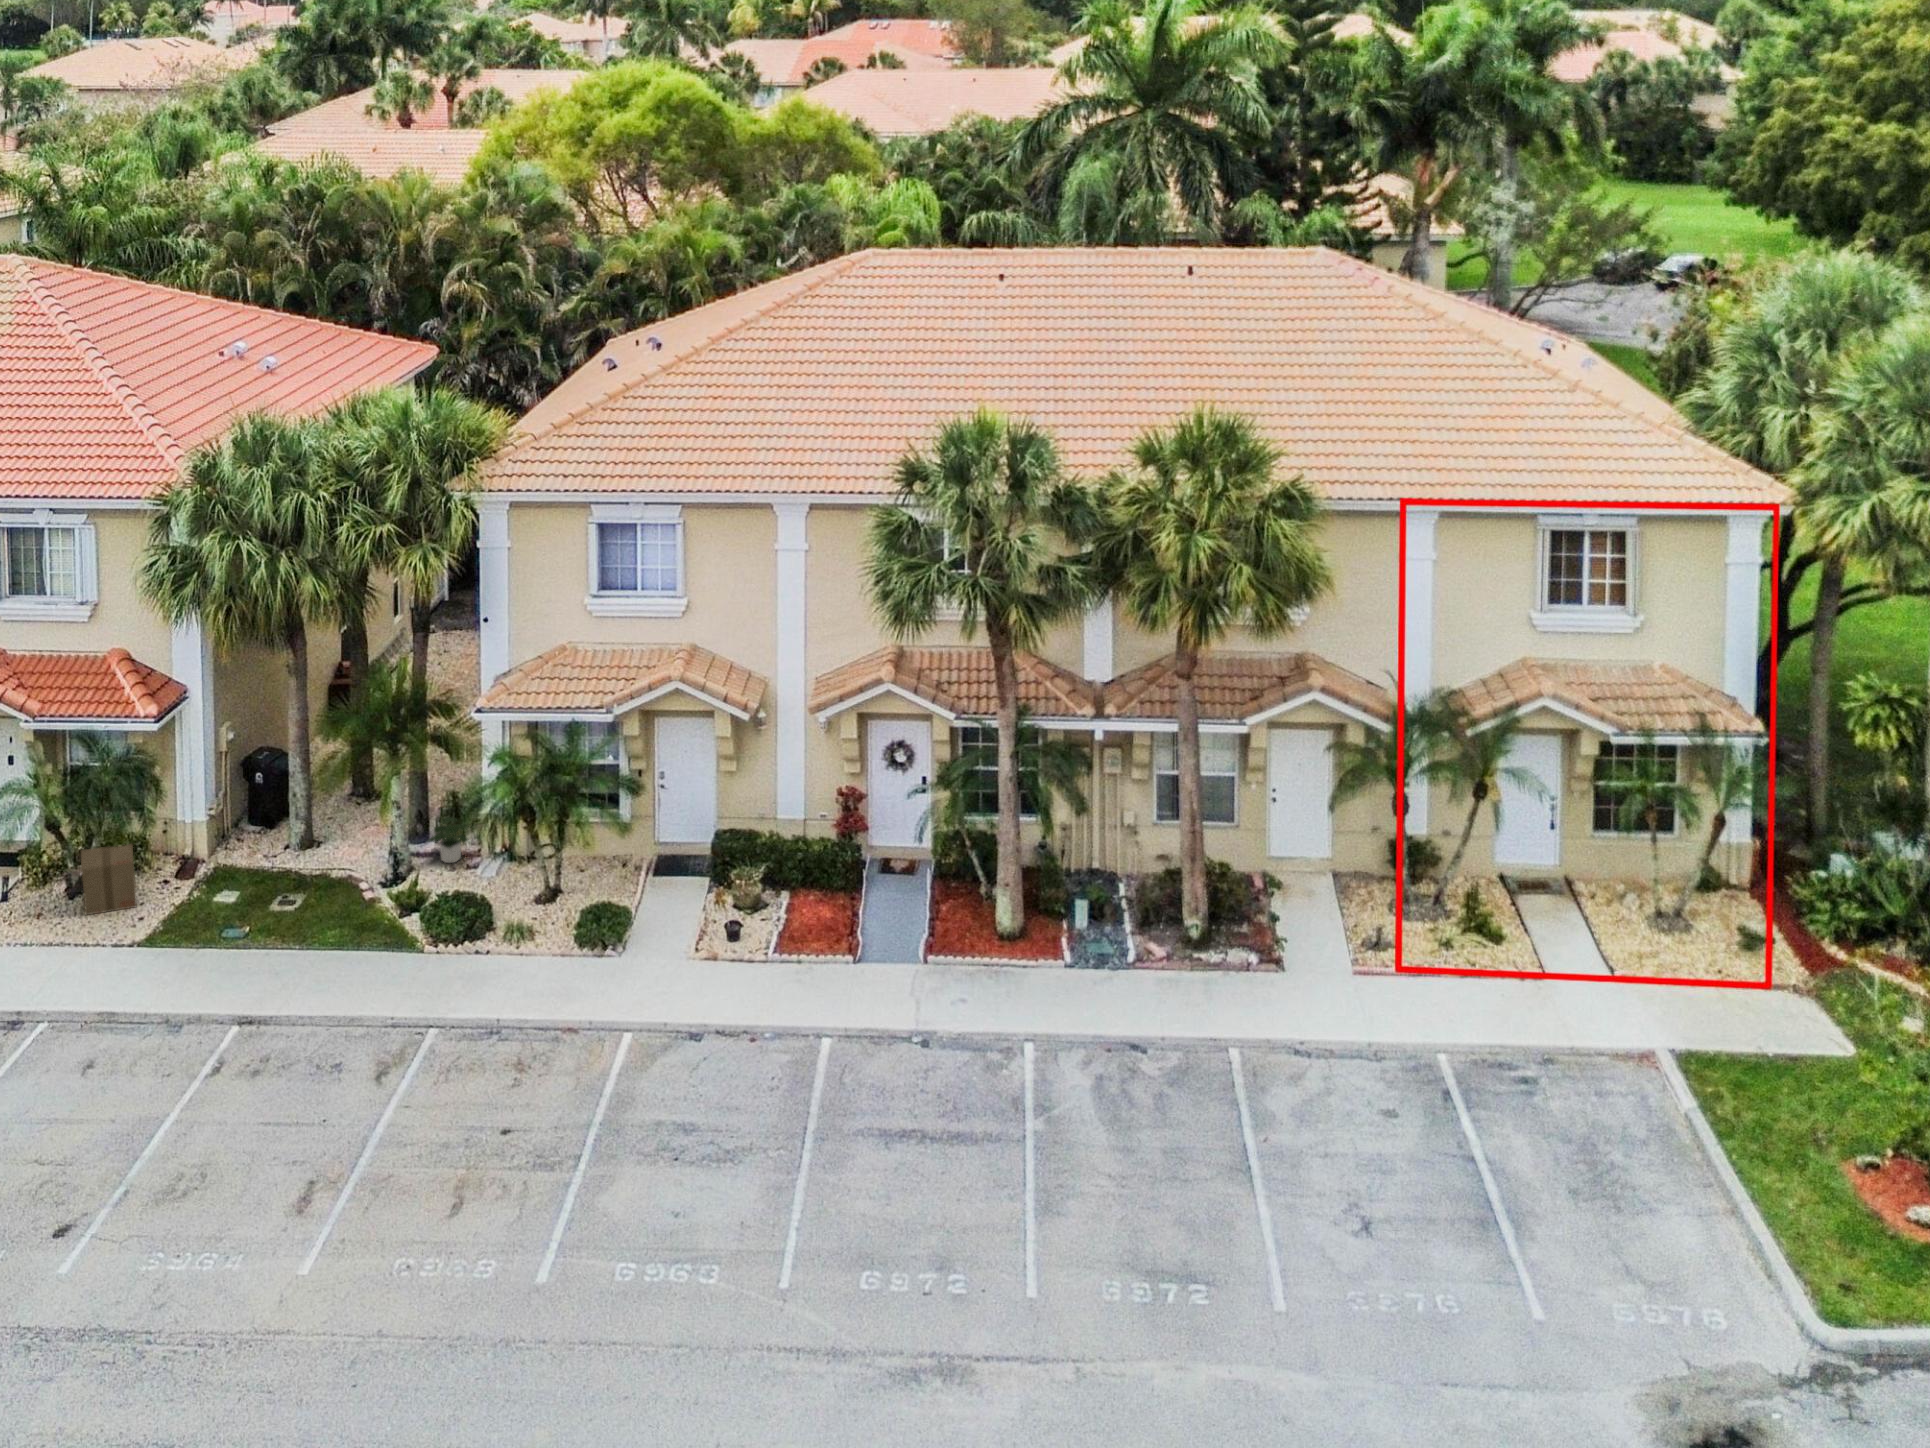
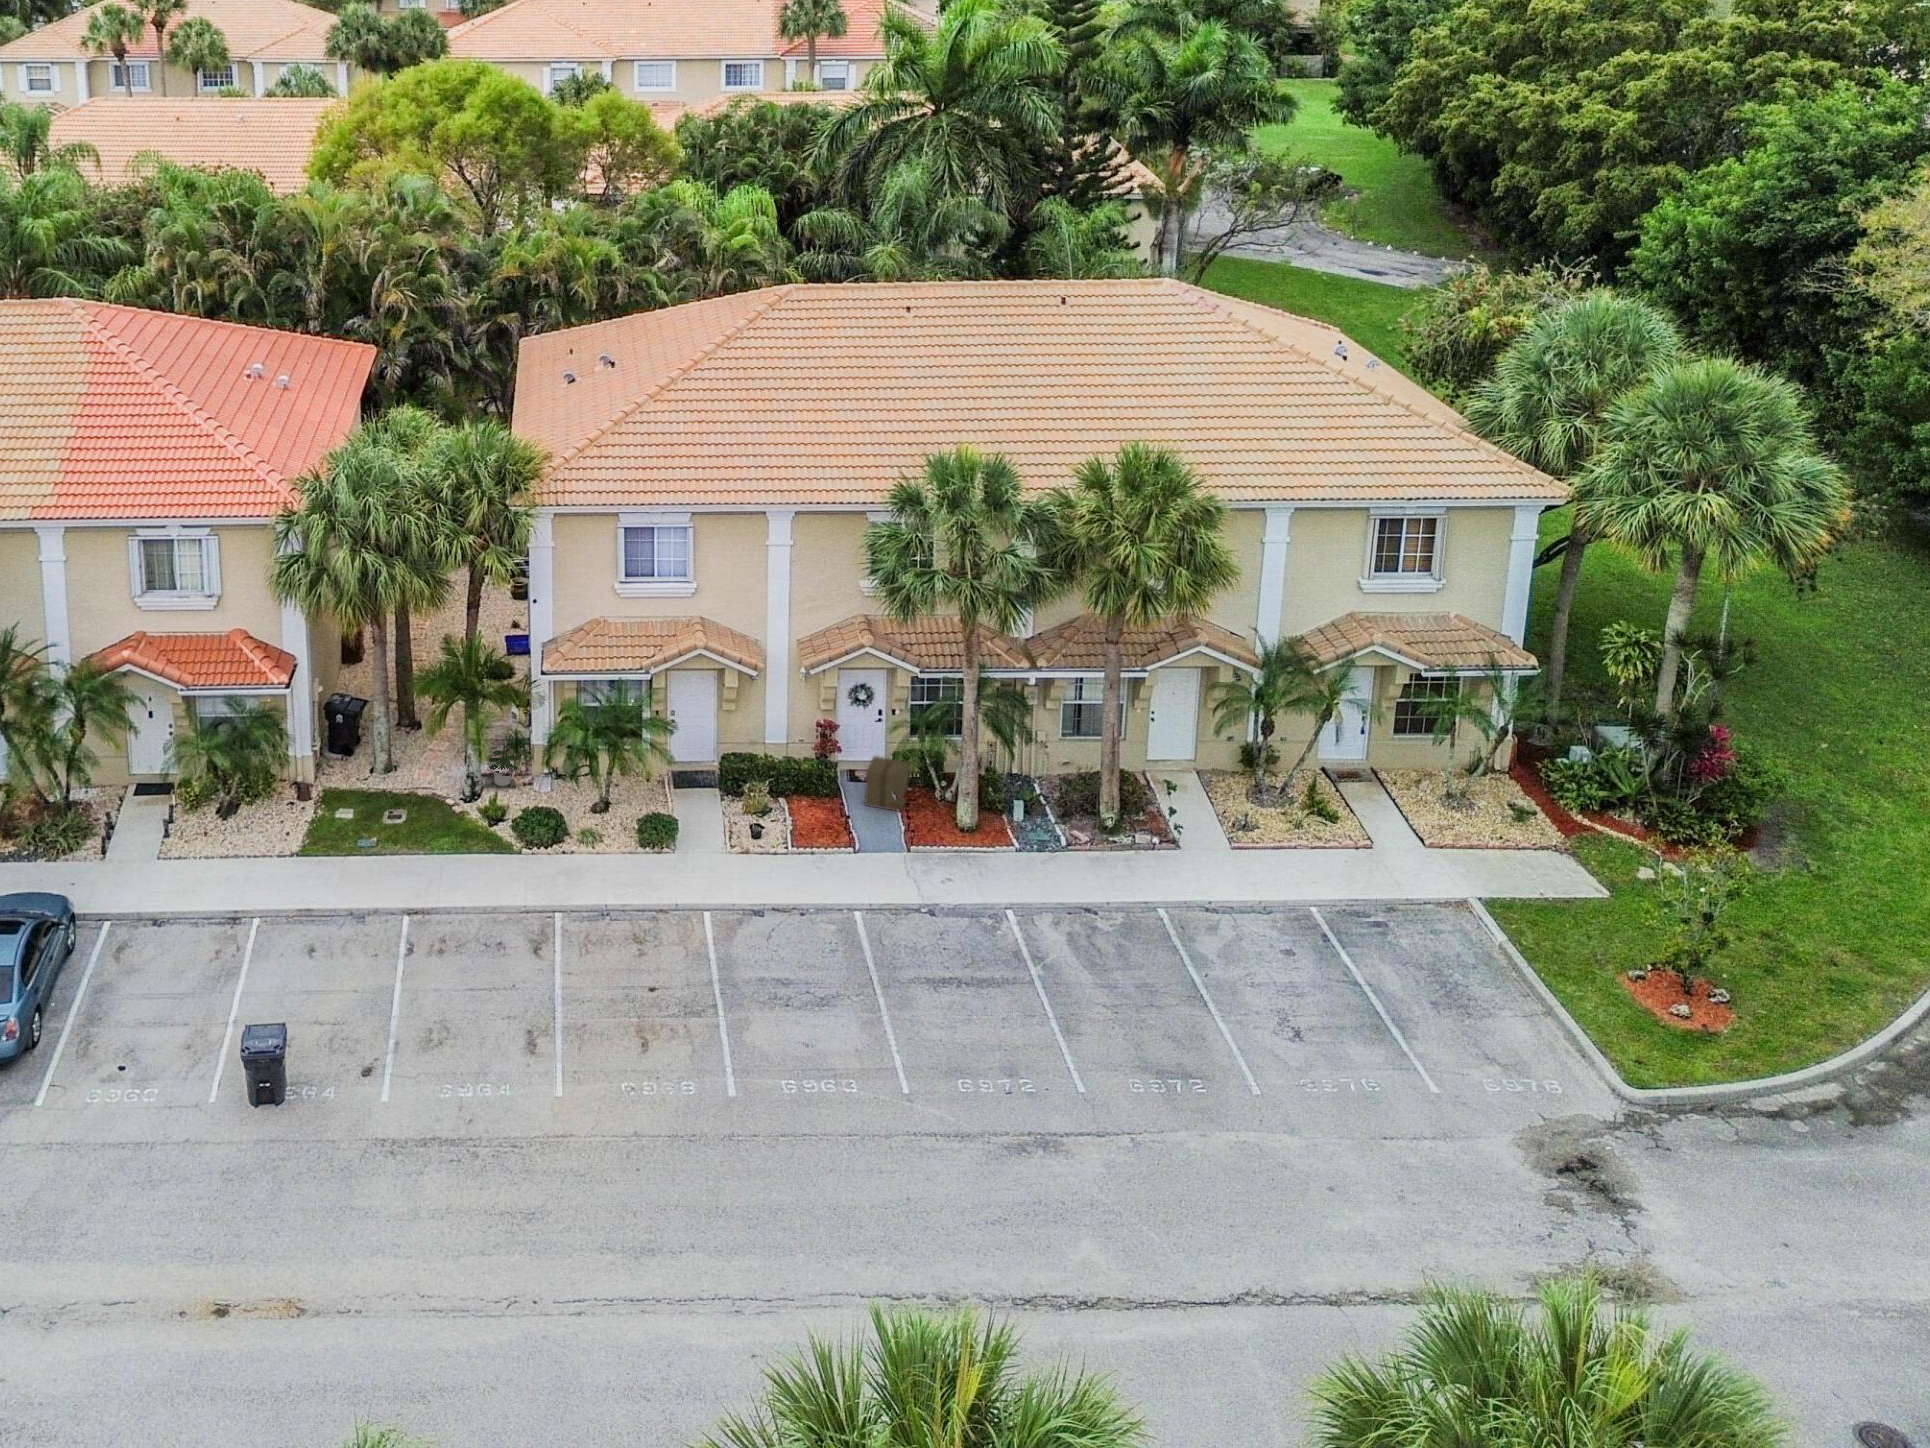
cardboard box: present [81,844,137,915] -> present [865,756,910,811]

